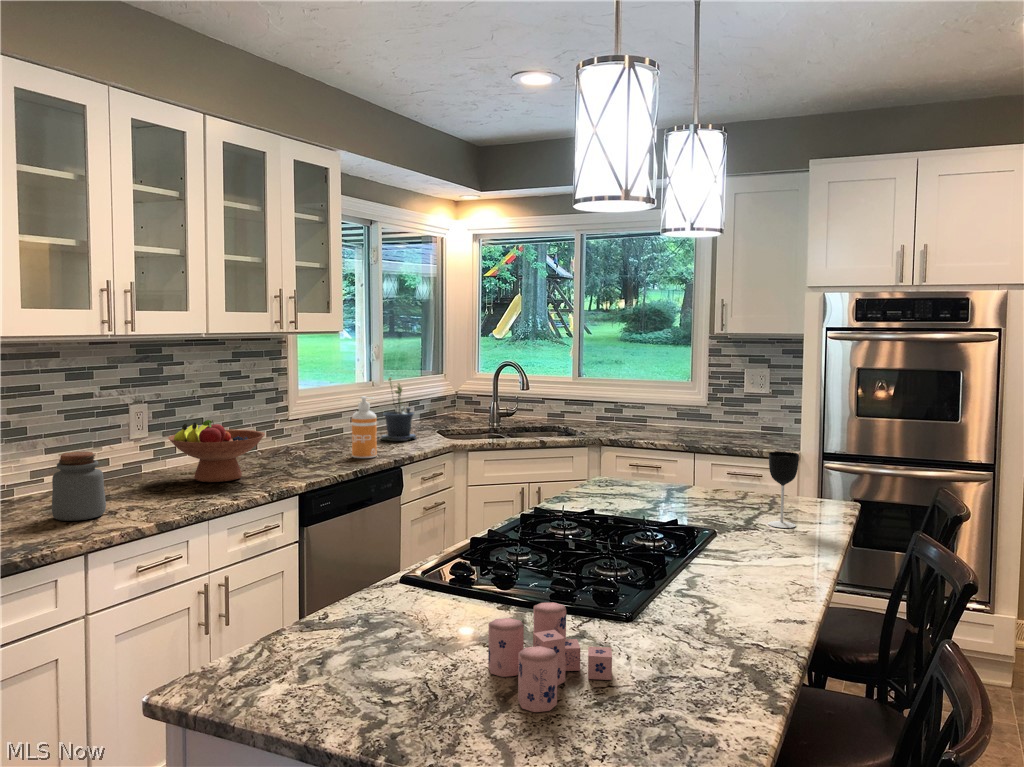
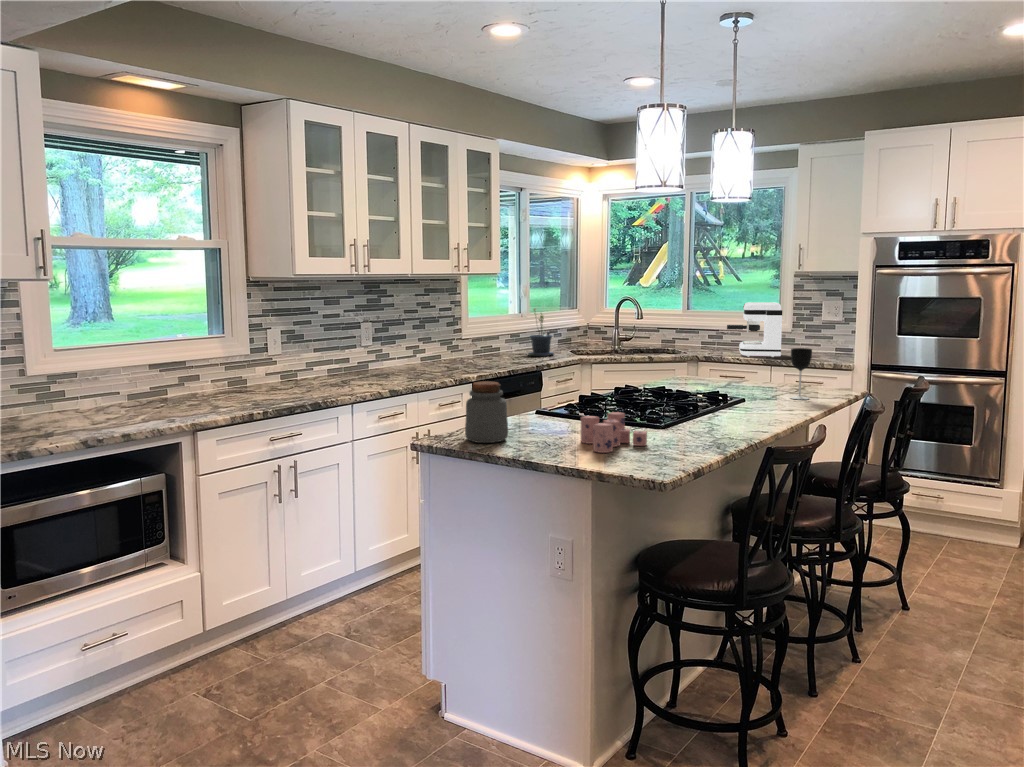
coffee maker: none [634,370,703,440] -> present [727,302,782,357]
soap dispenser: present [352,396,377,458] -> none [507,320,524,365]
fruit bowl: present [168,420,265,482] -> none [387,333,449,374]
jar: present [52,452,106,521] -> present [465,381,508,443]

